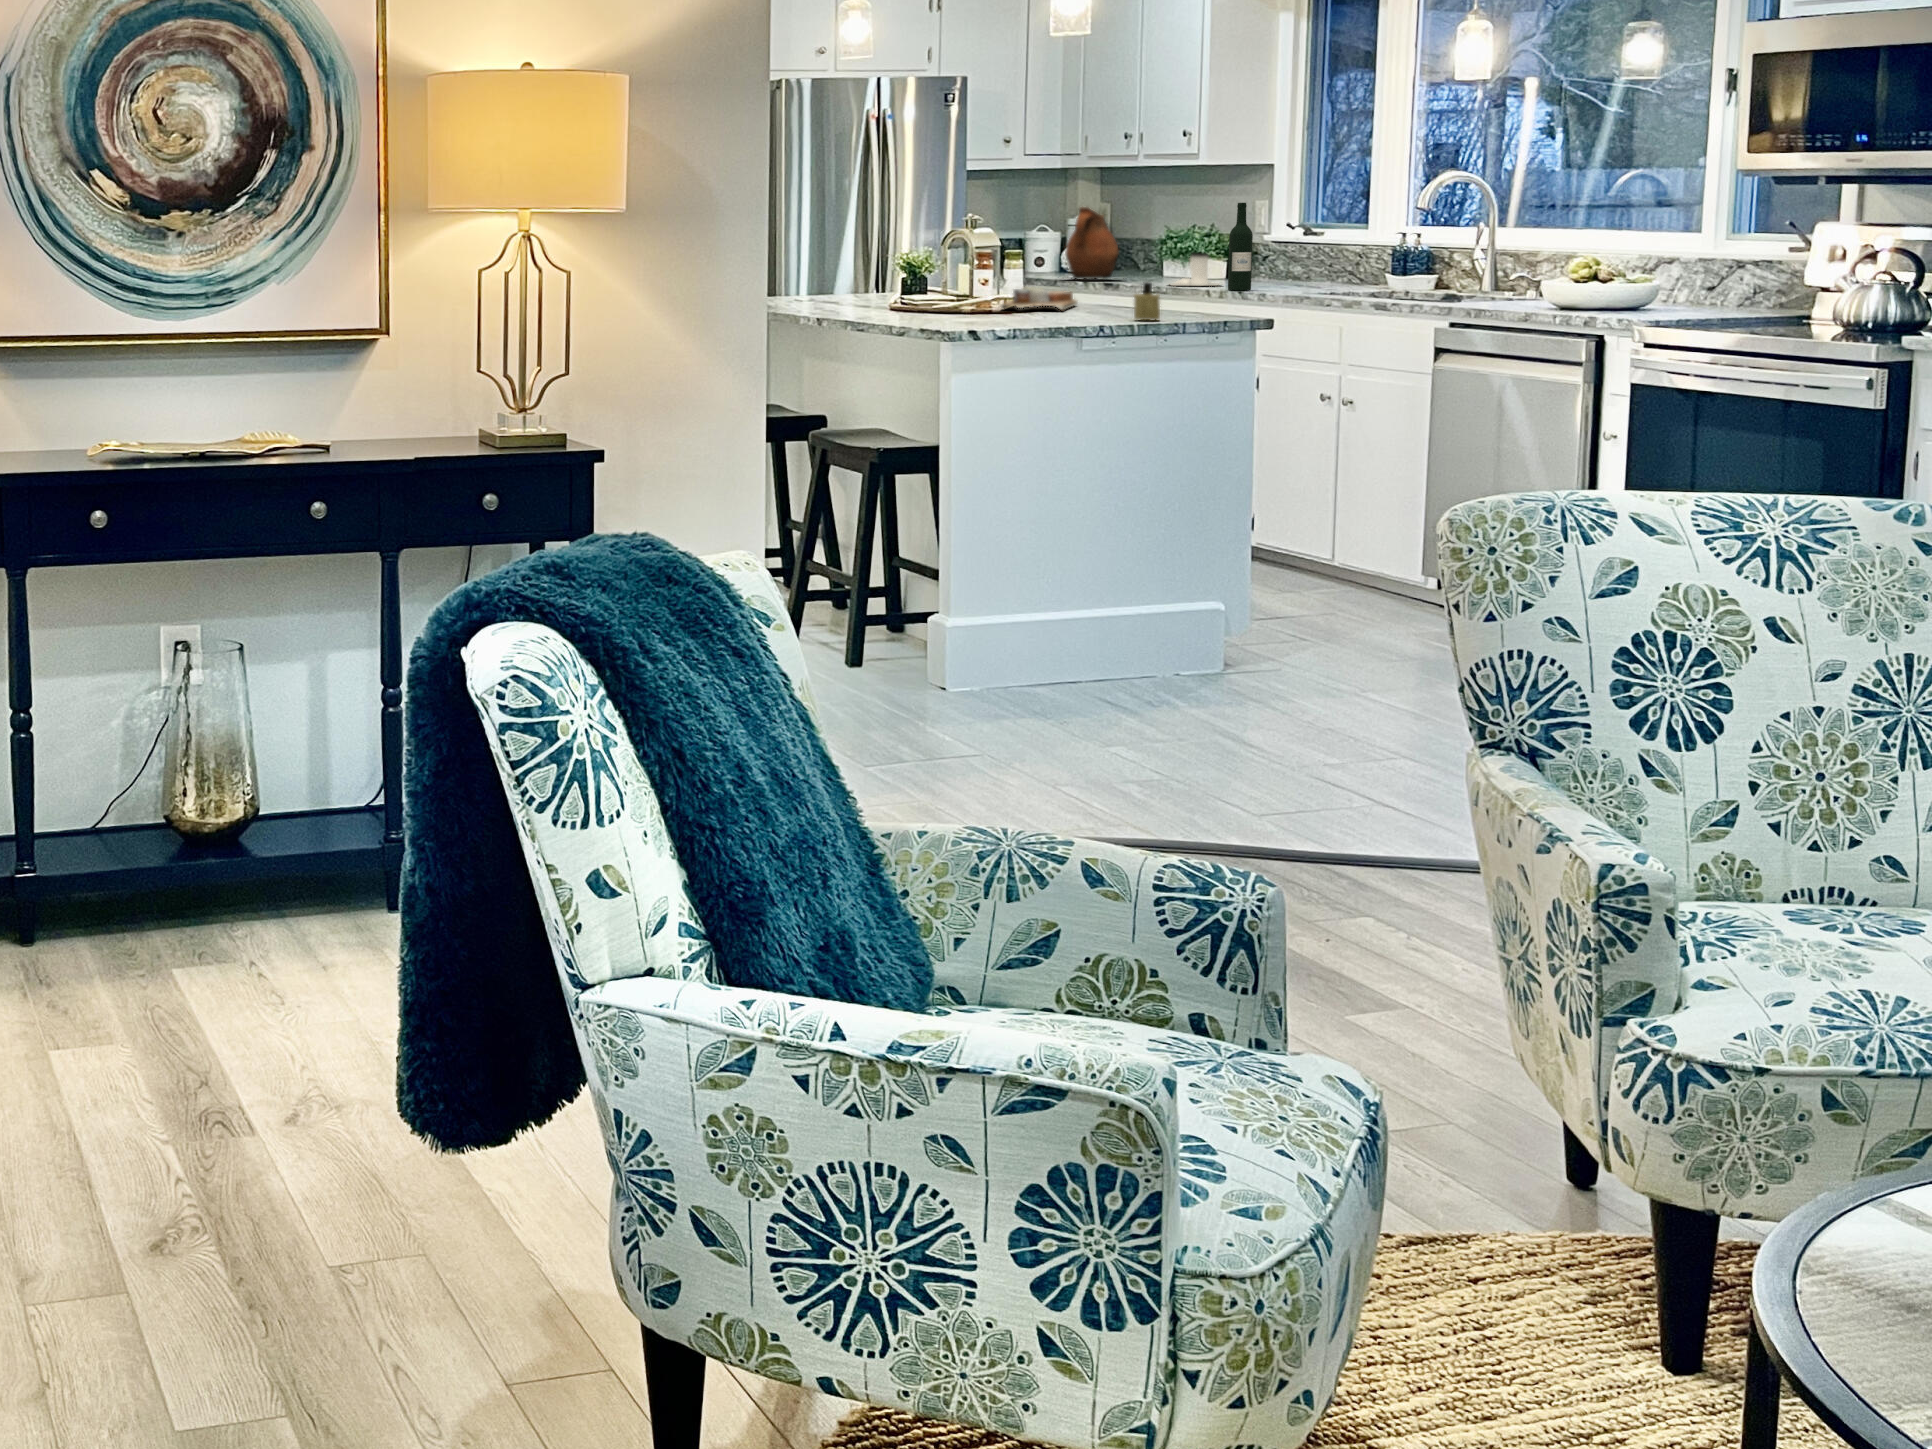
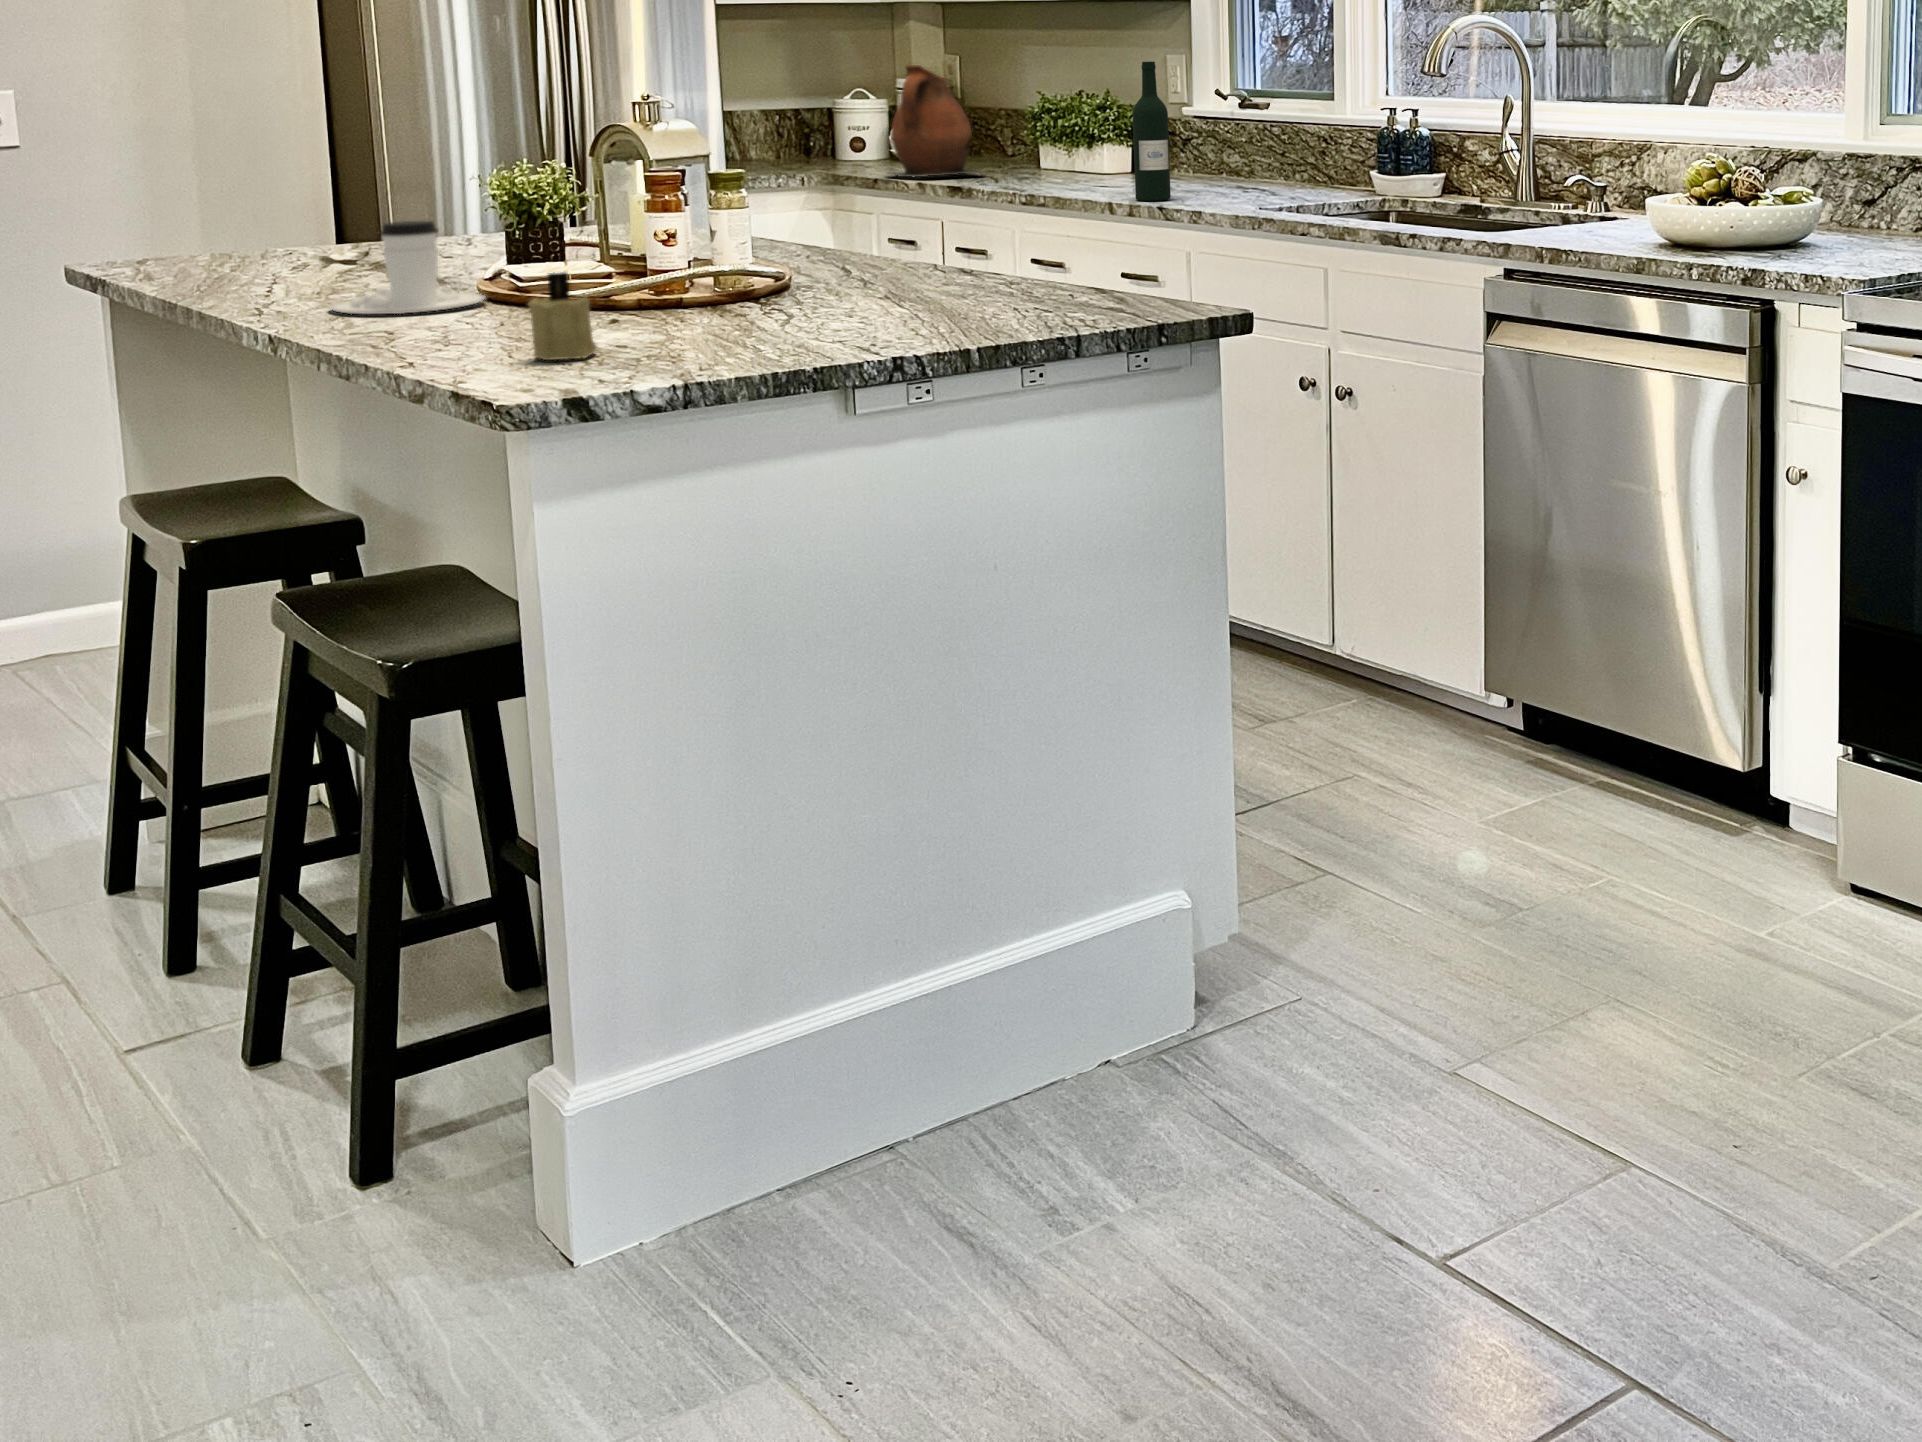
coffee cup: present [1171,253,1218,286] -> present [330,221,485,314]
candle: present [1134,282,1160,320] -> present [528,272,597,360]
cutting board: present [1001,287,1077,311] -> none [697,241,869,295]

